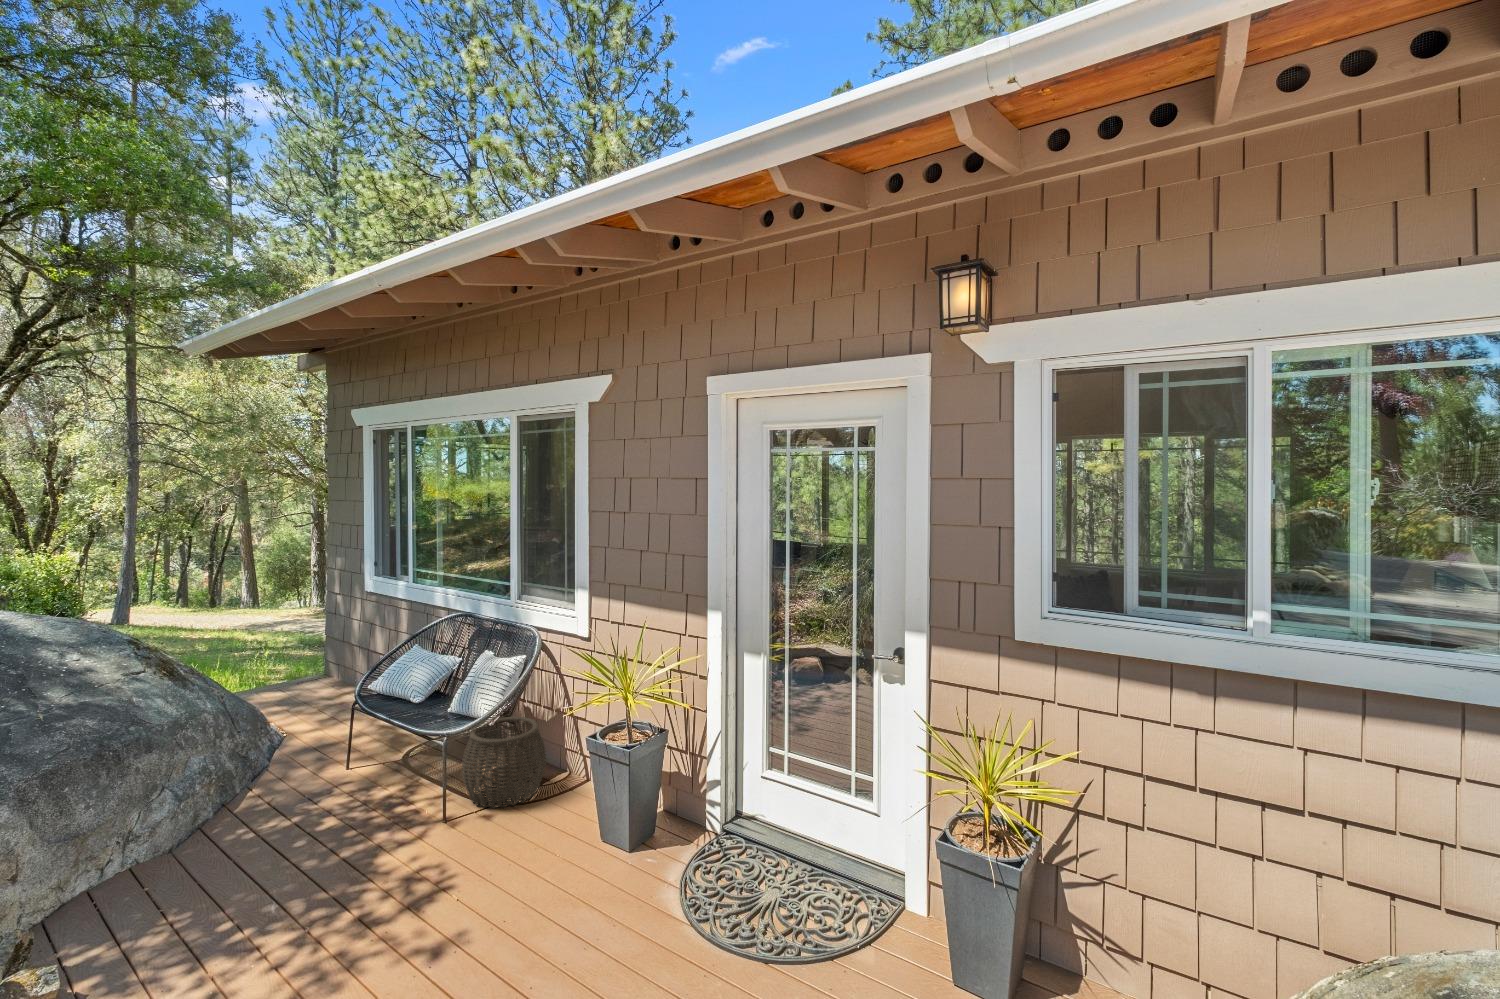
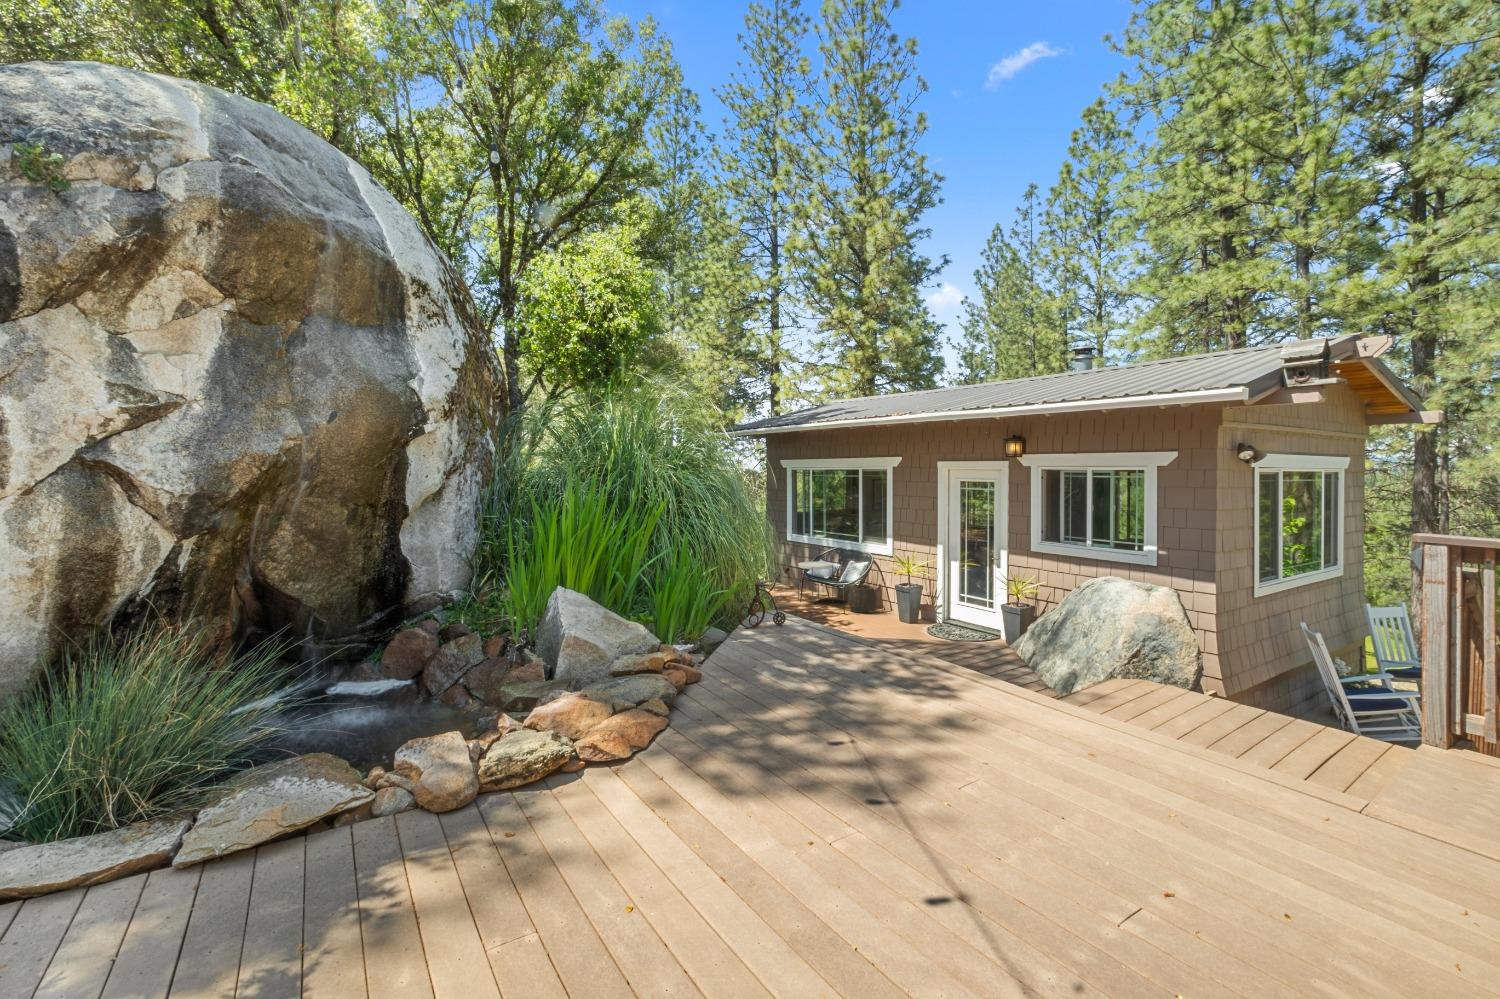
side table: none [338,649,442,783] -> present [798,561,833,605]

